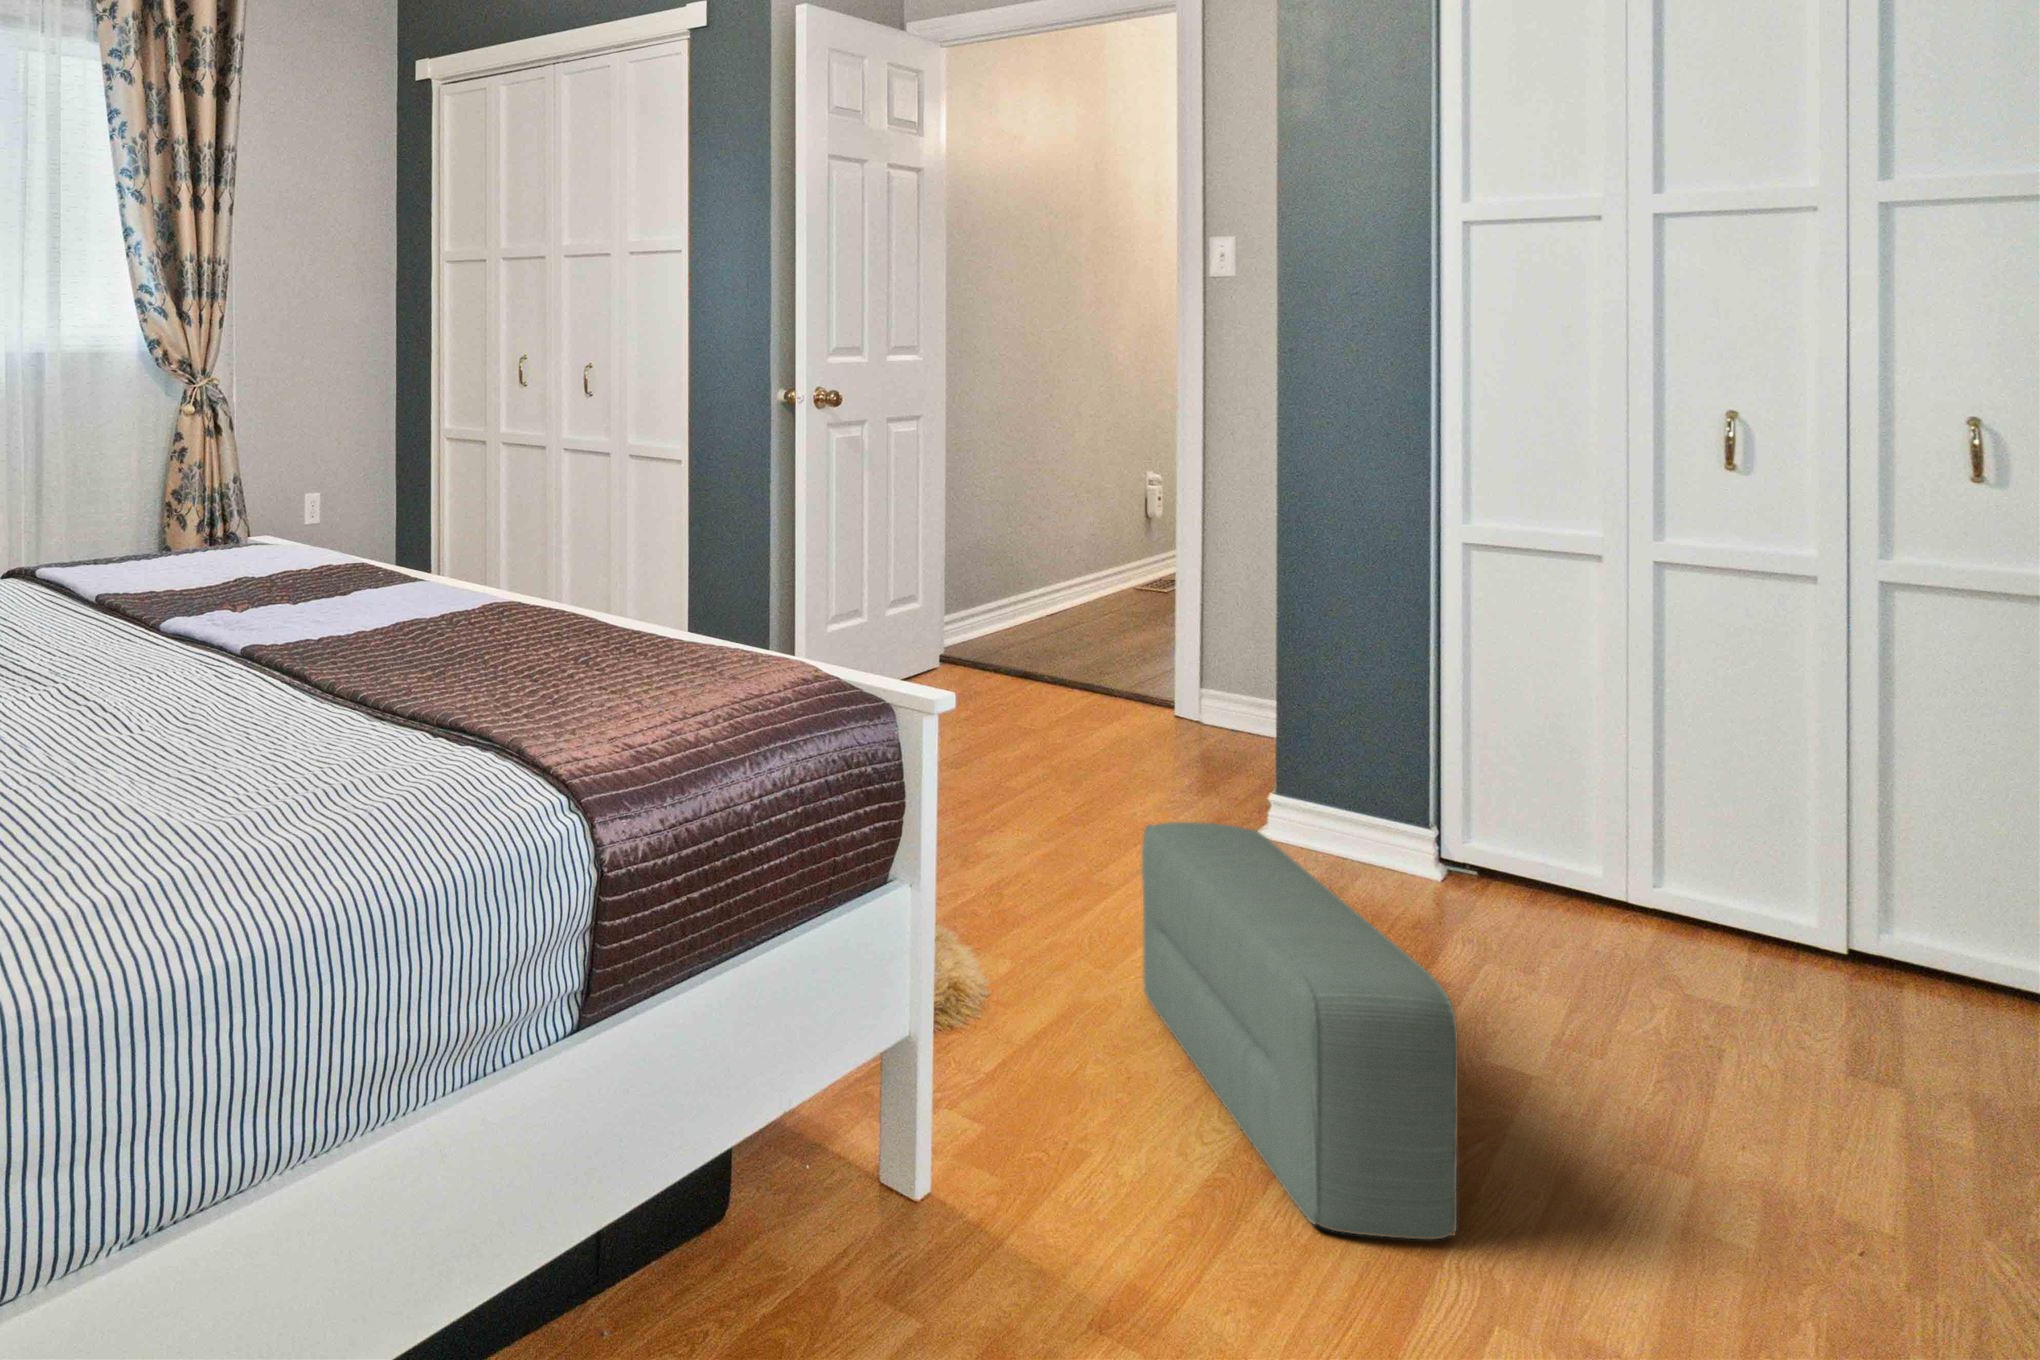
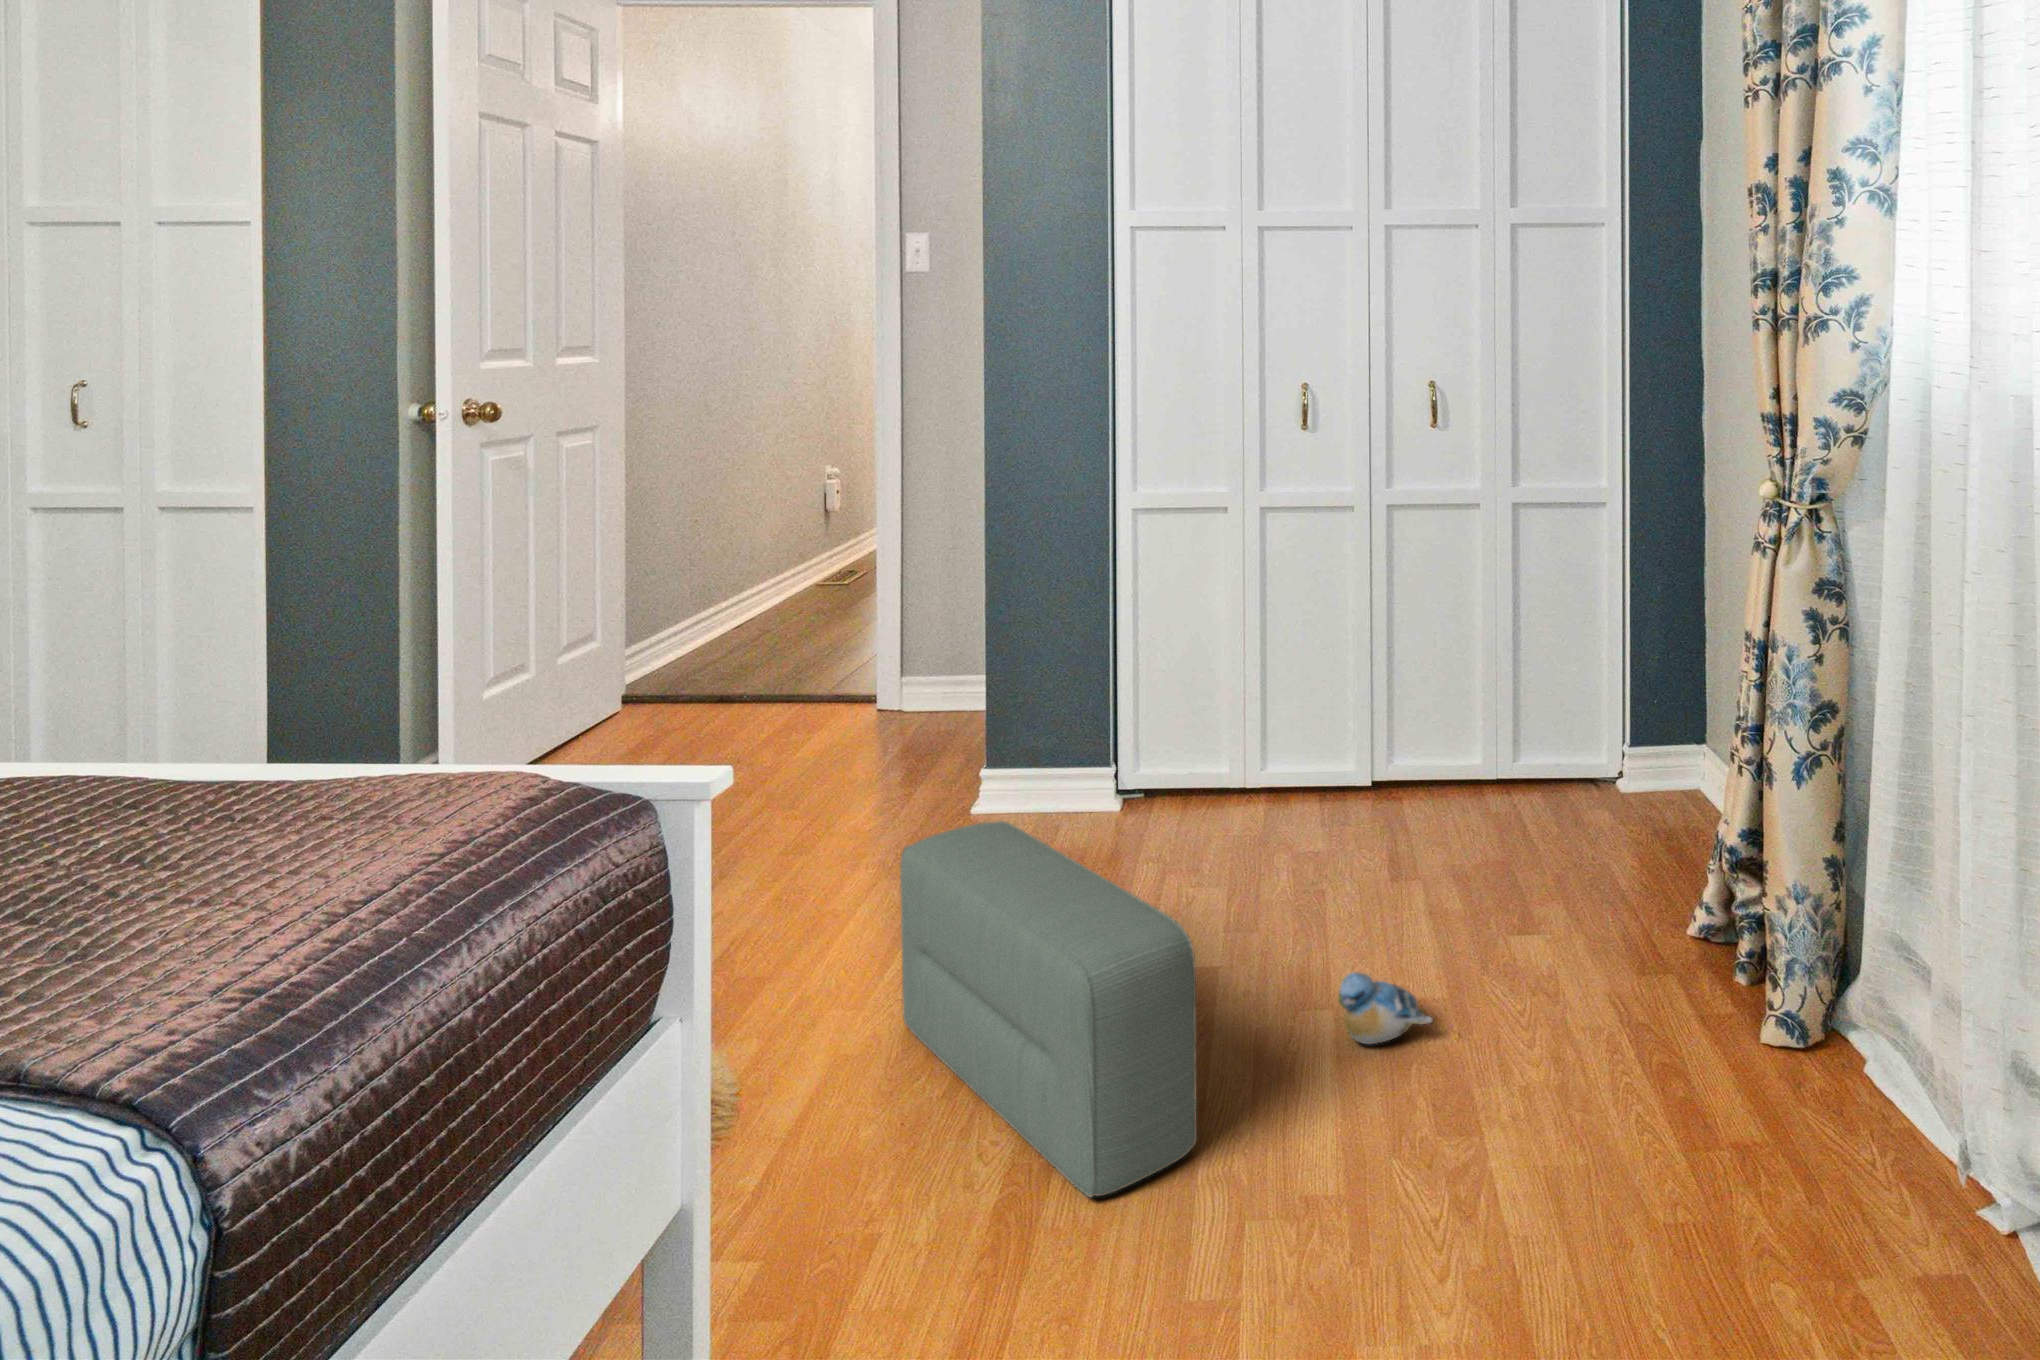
plush toy: none [1695,1141,1870,1259] -> present [1338,972,1433,1044]

